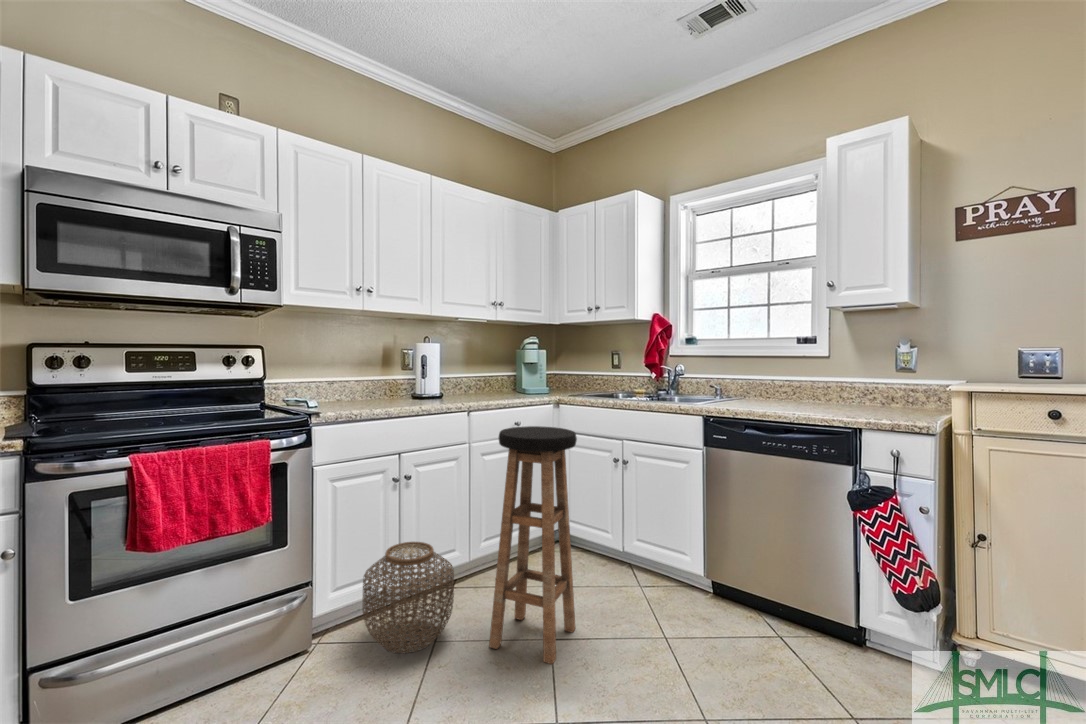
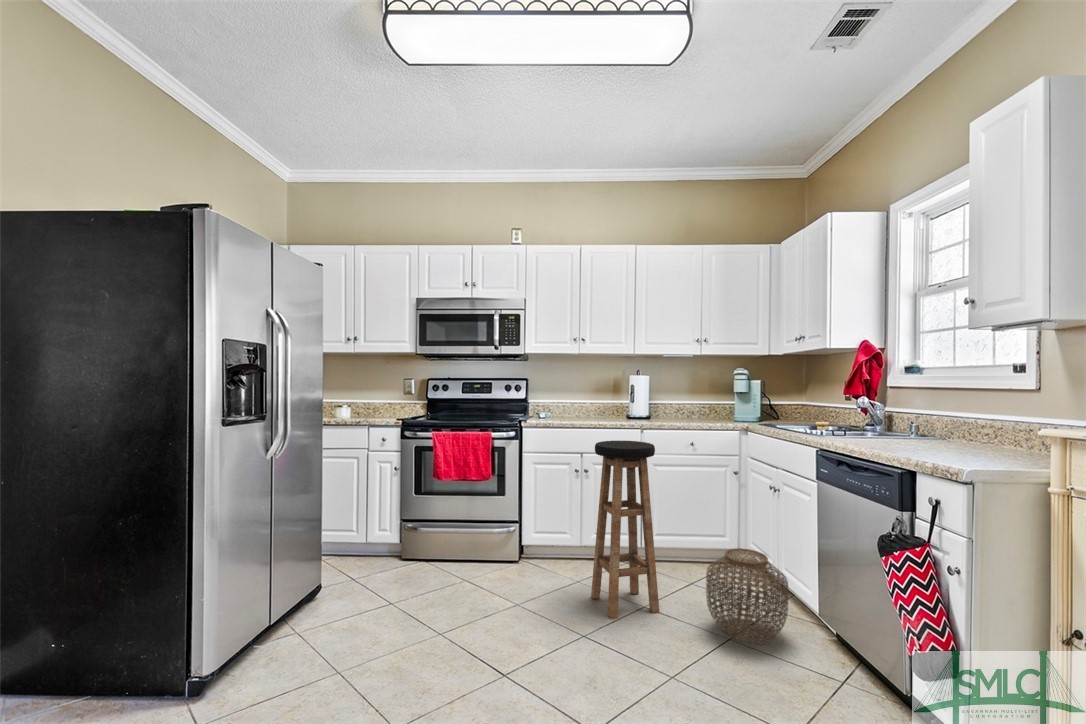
woven basket: present [363,542,454,653] -> present [706,548,788,645]

